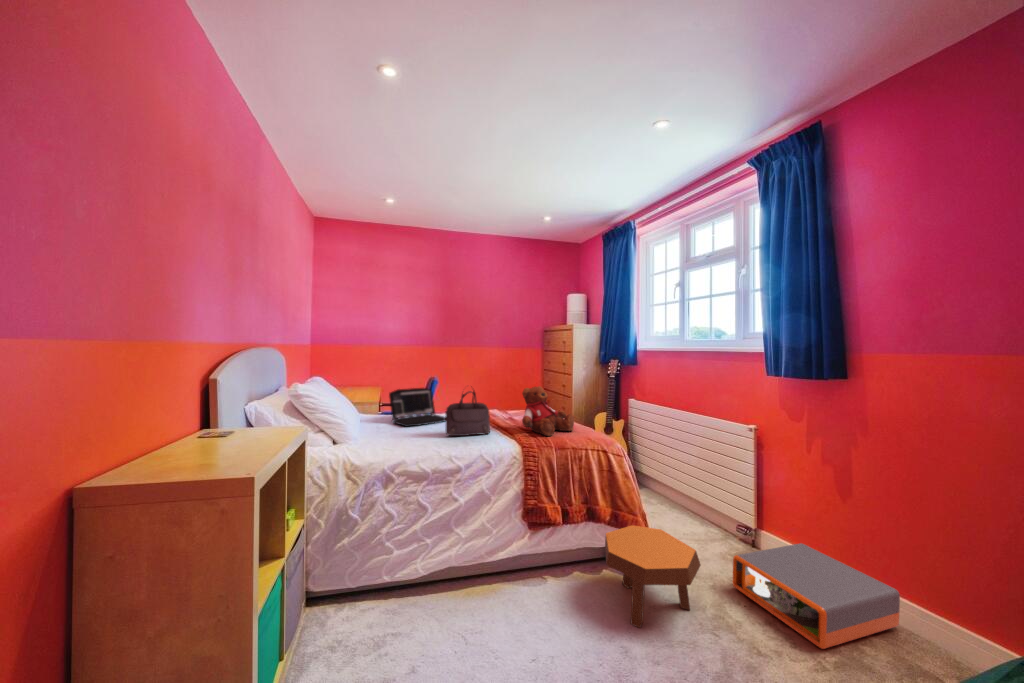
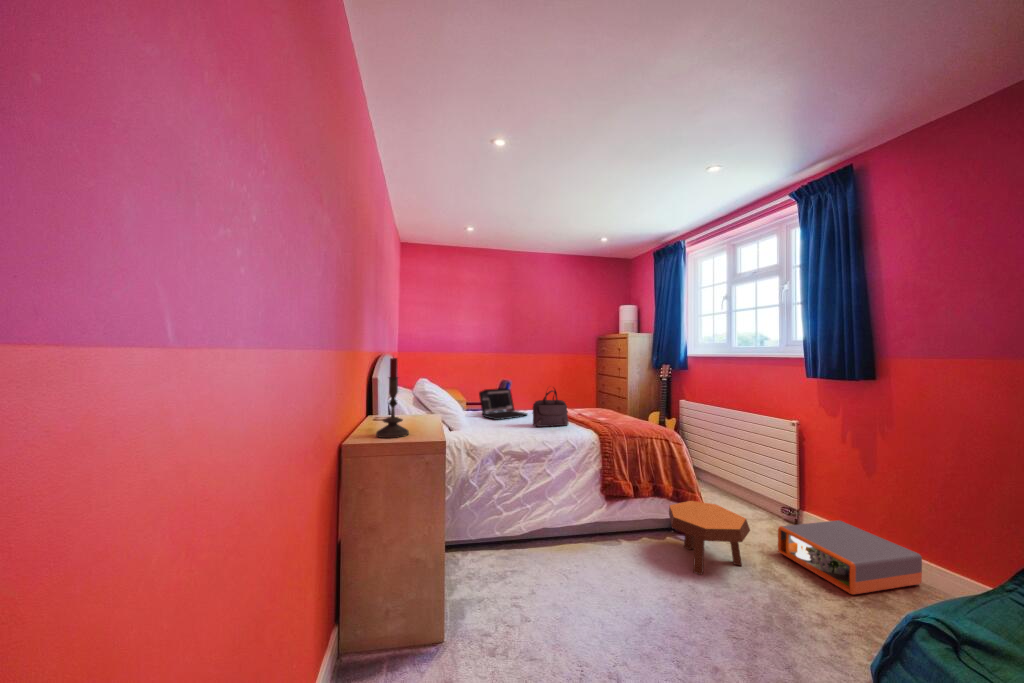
candle: none [133,343,198,474] -> present [376,358,409,438]
teddy bear: present [522,386,574,436] -> none [593,387,638,427]

